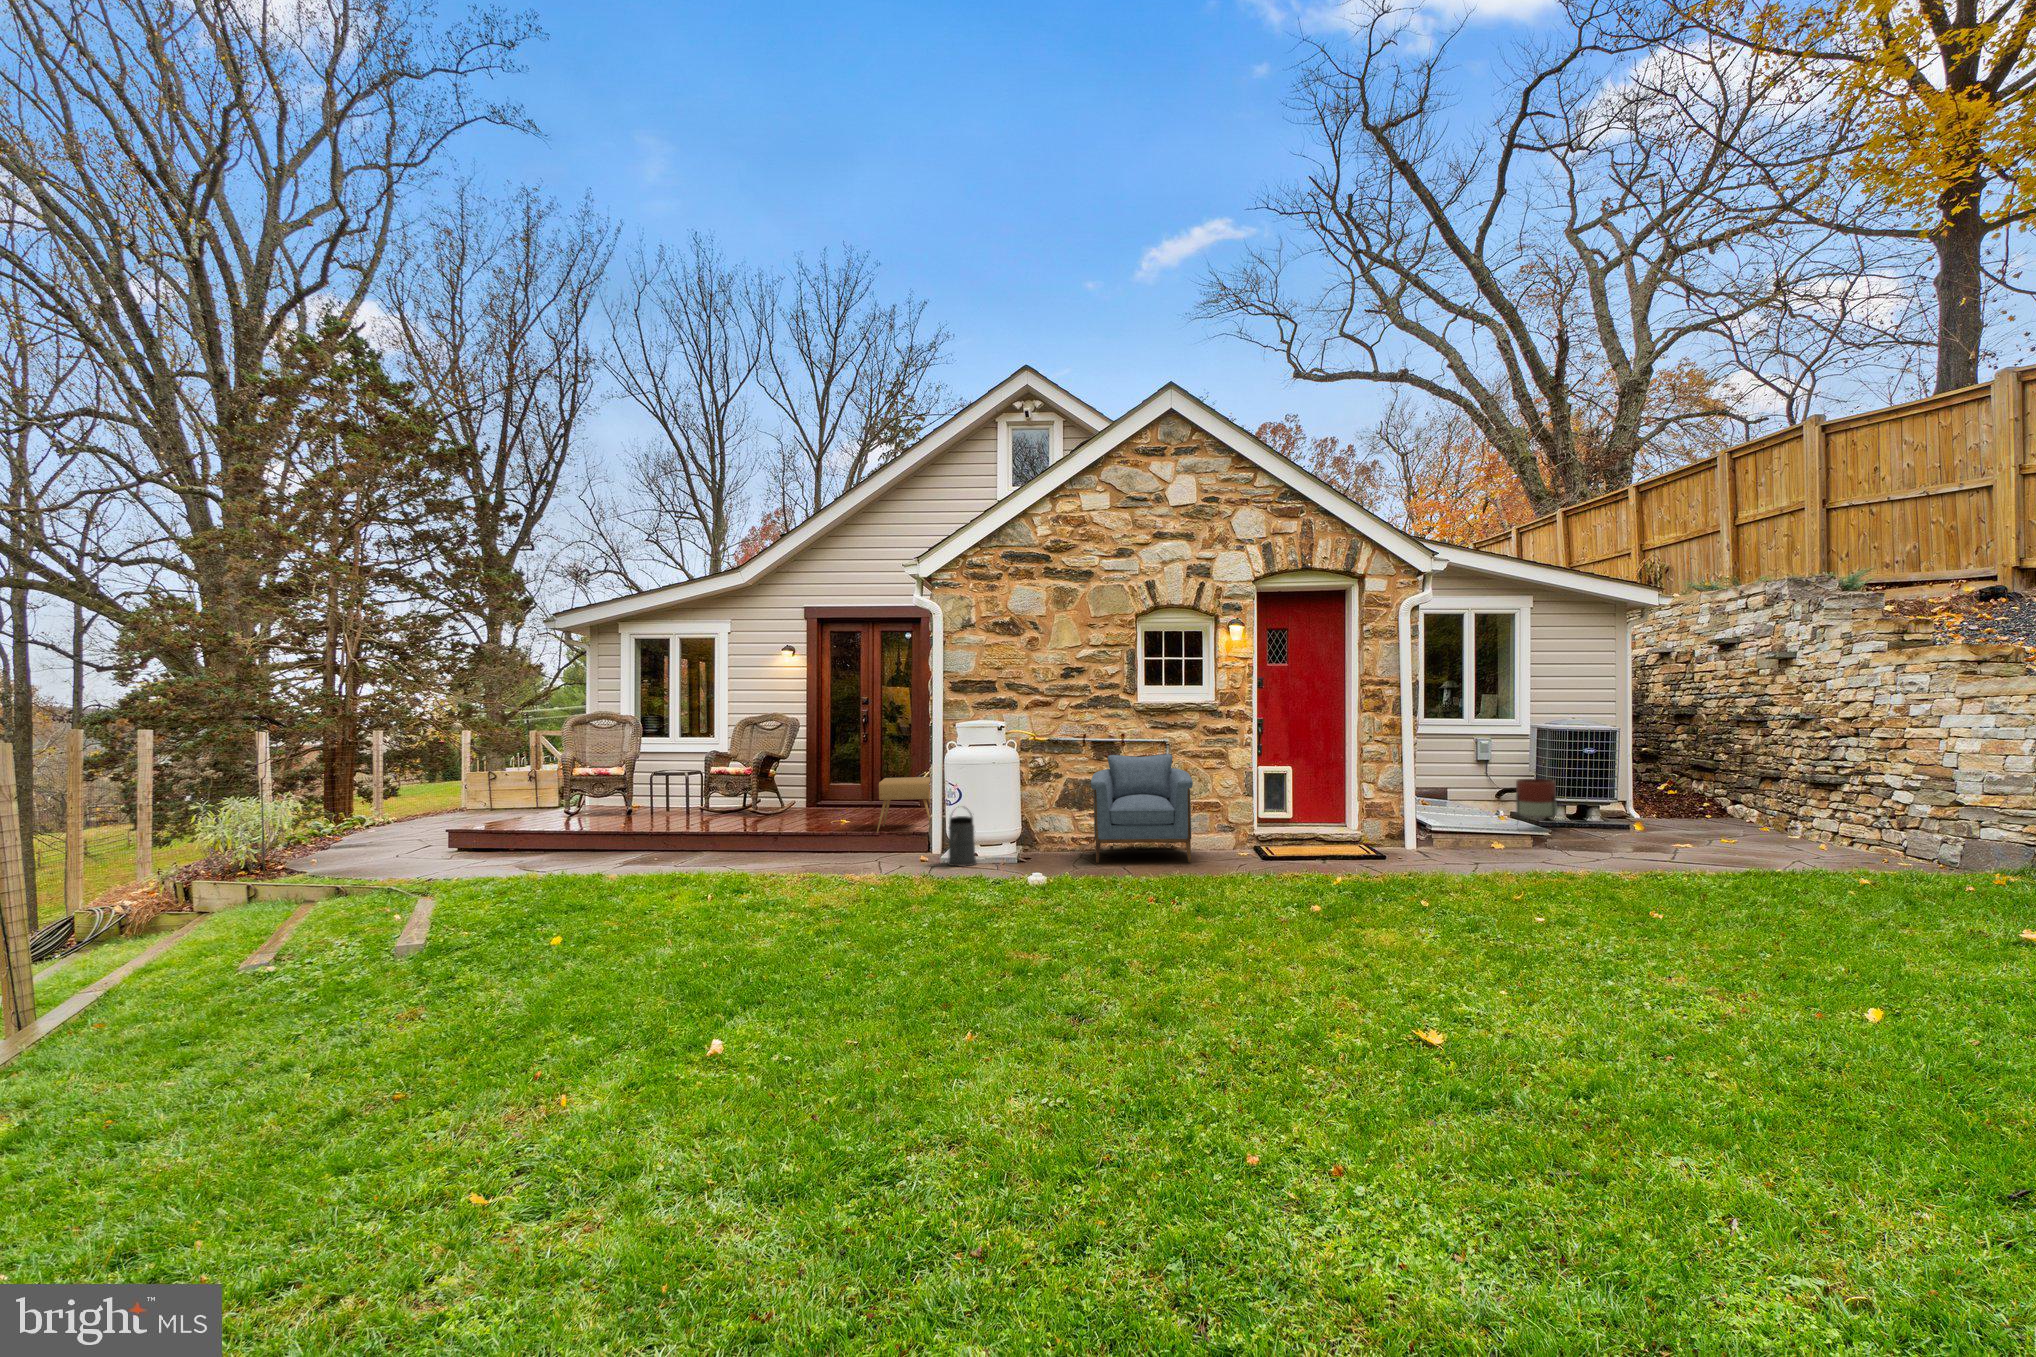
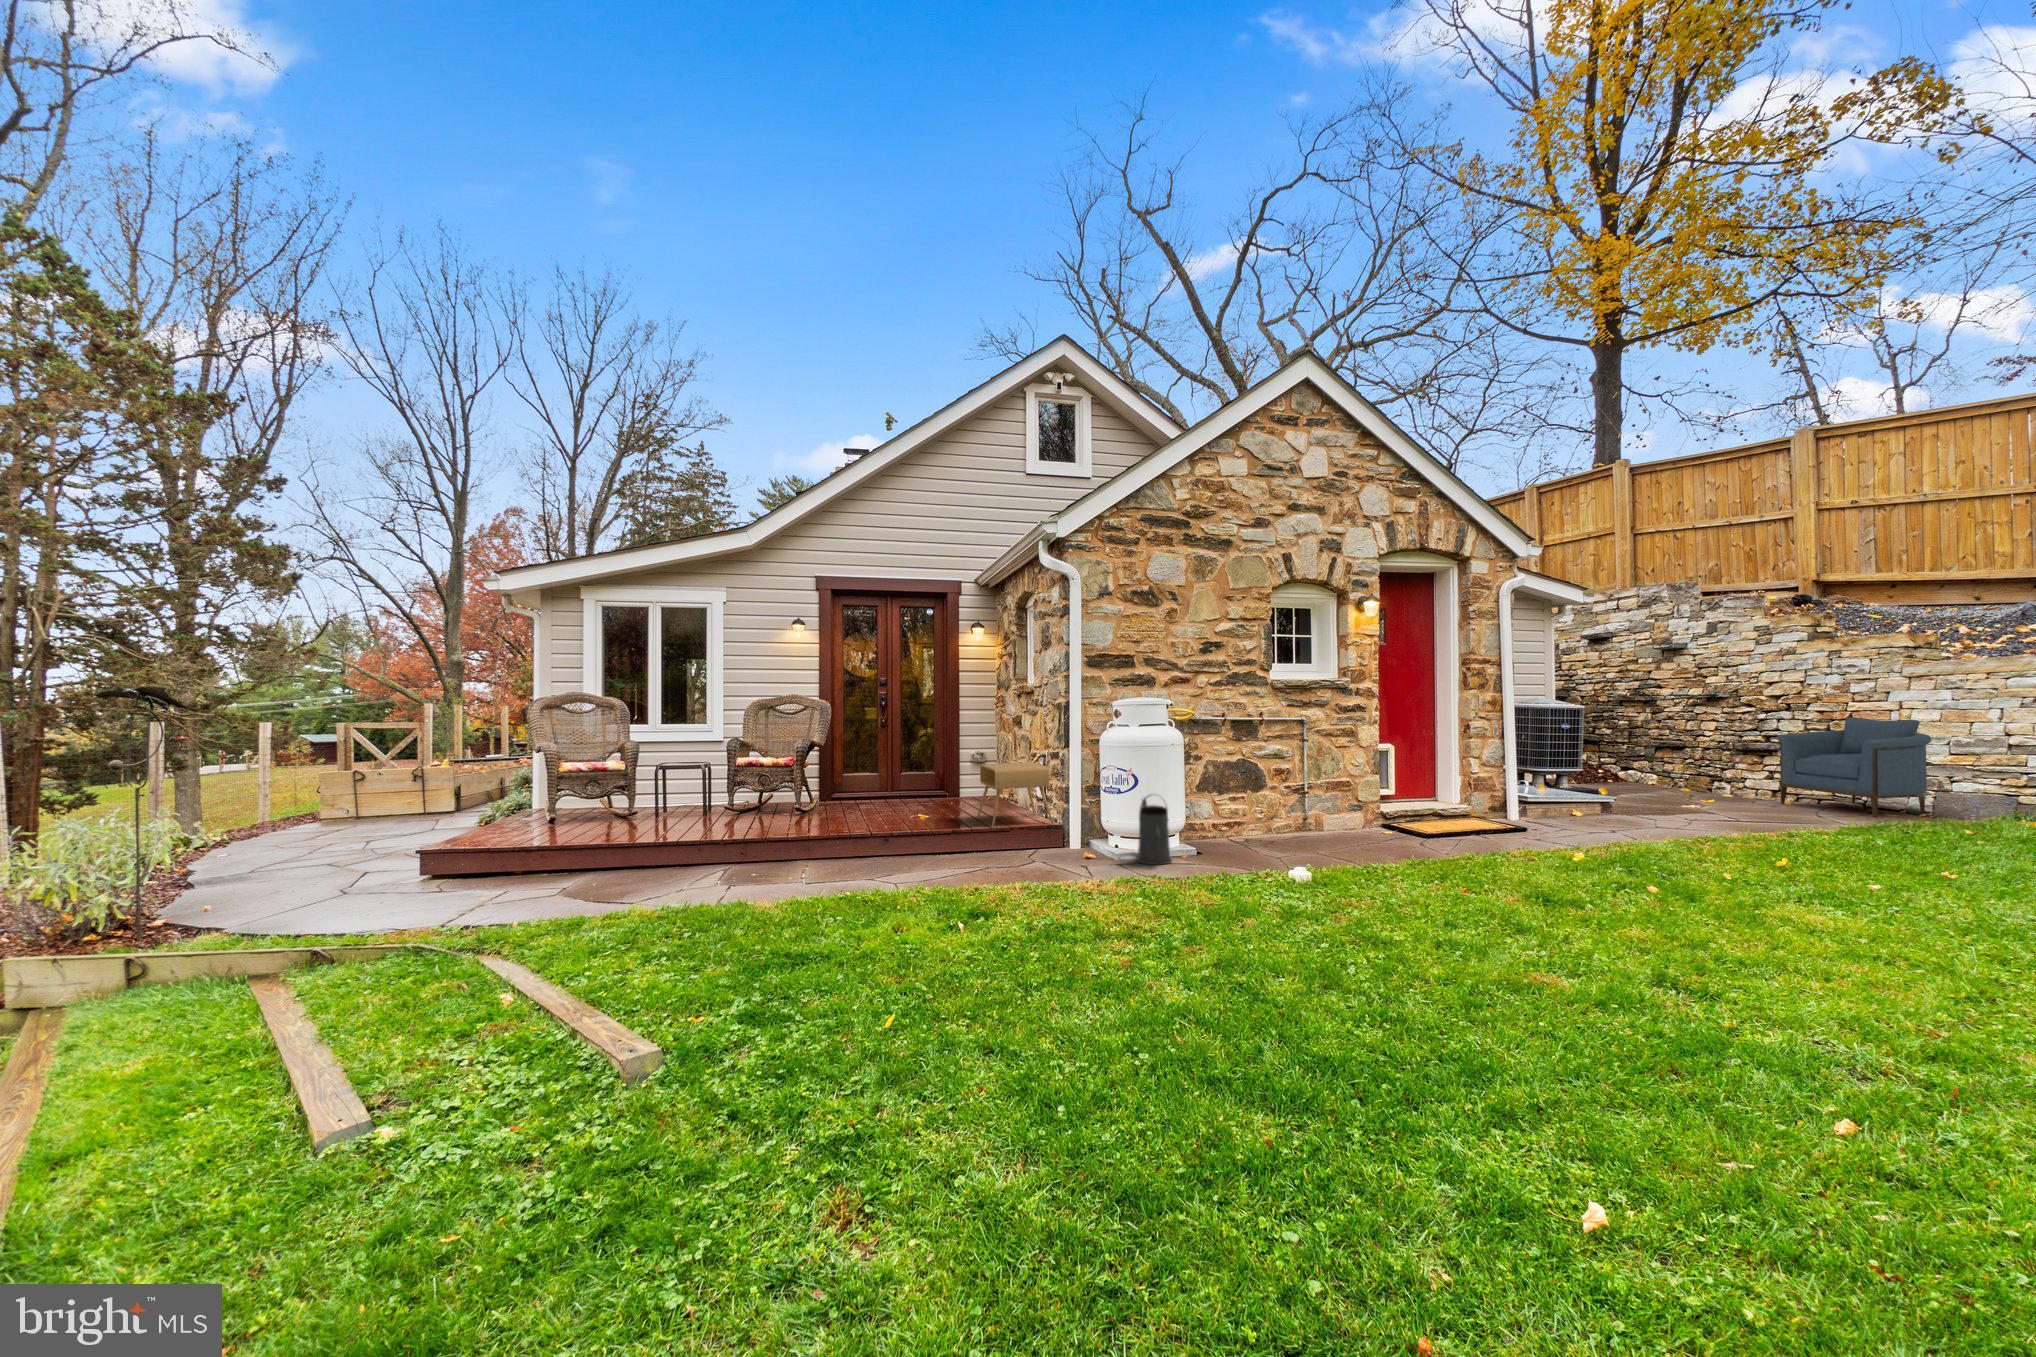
armchair: present [1091,754,1193,863] -> present [1777,717,1931,817]
planter: present [1516,779,1557,818] -> none [1531,751,1571,797]

